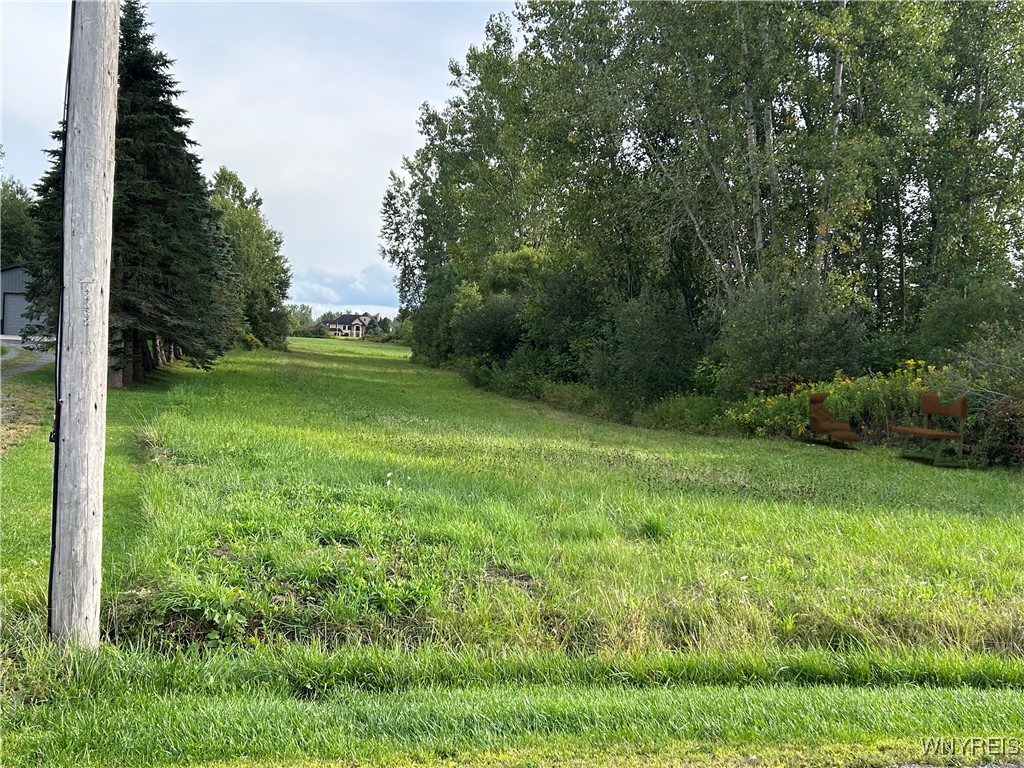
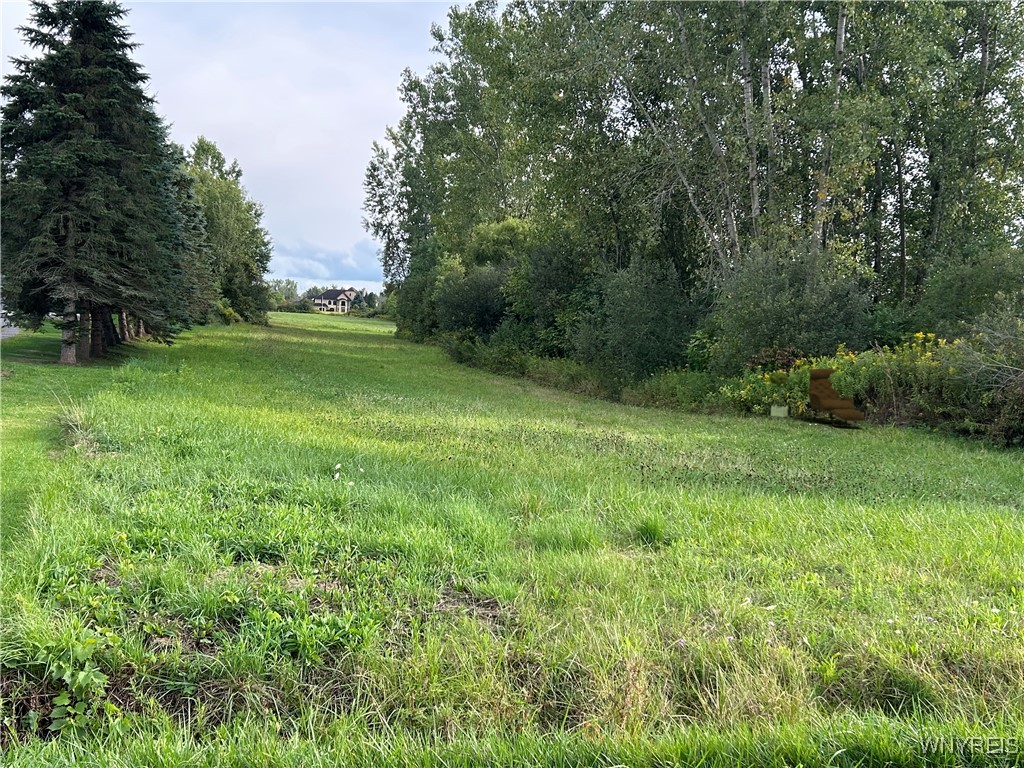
bench: present [891,393,967,466] -> none [899,369,984,447]
potted tree: none [771,396,790,439] -> present [769,372,788,417]

